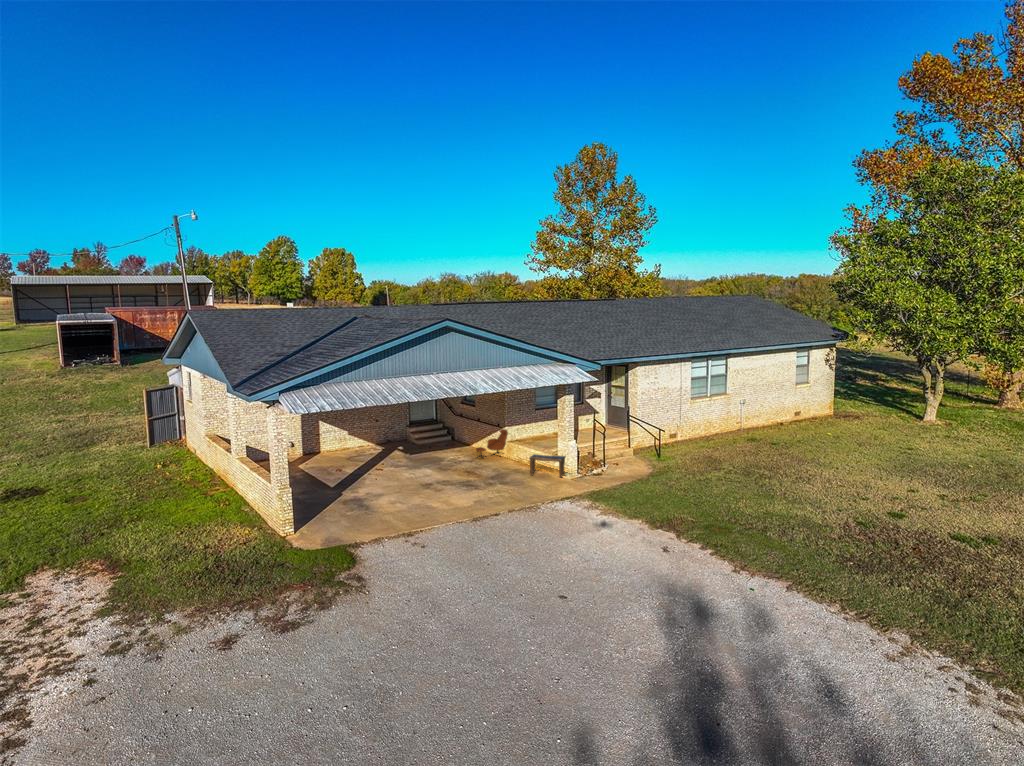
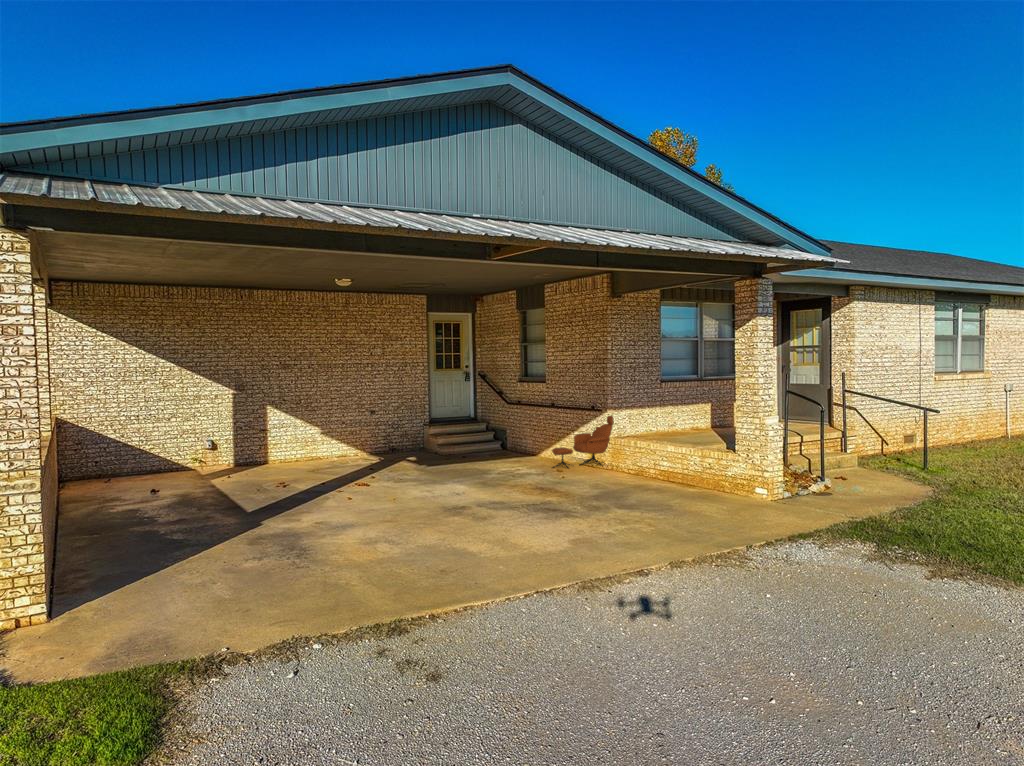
bench: present [529,454,566,478] -> none [676,449,755,497]

